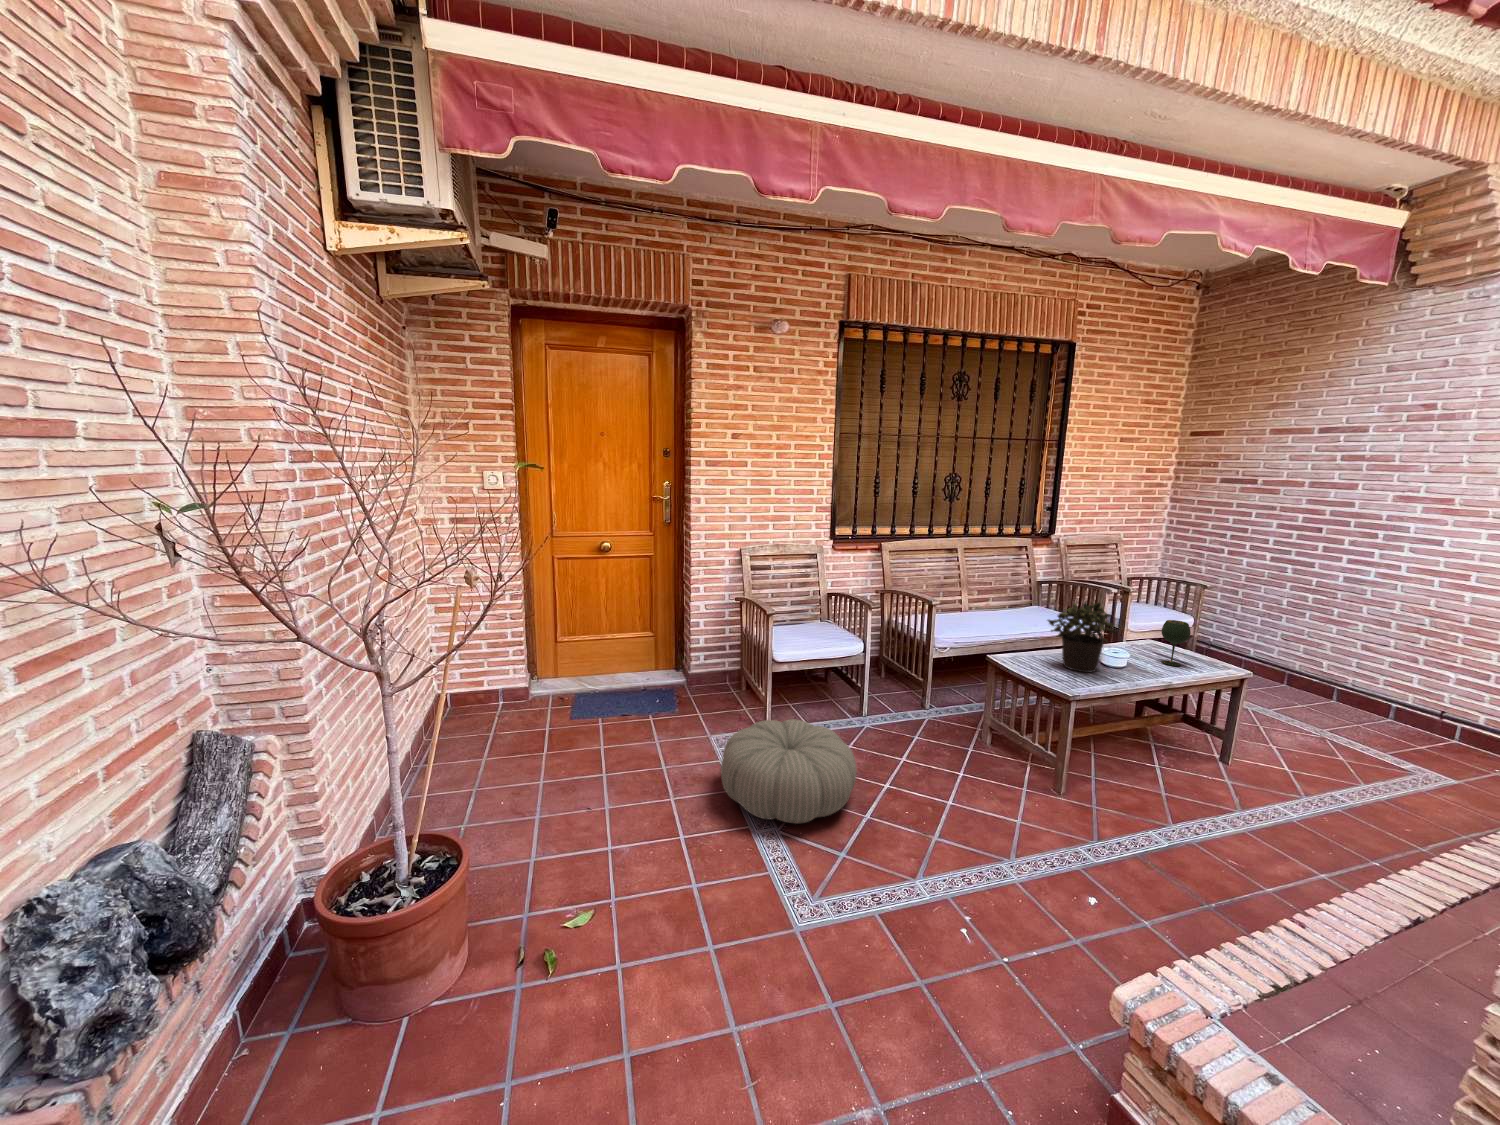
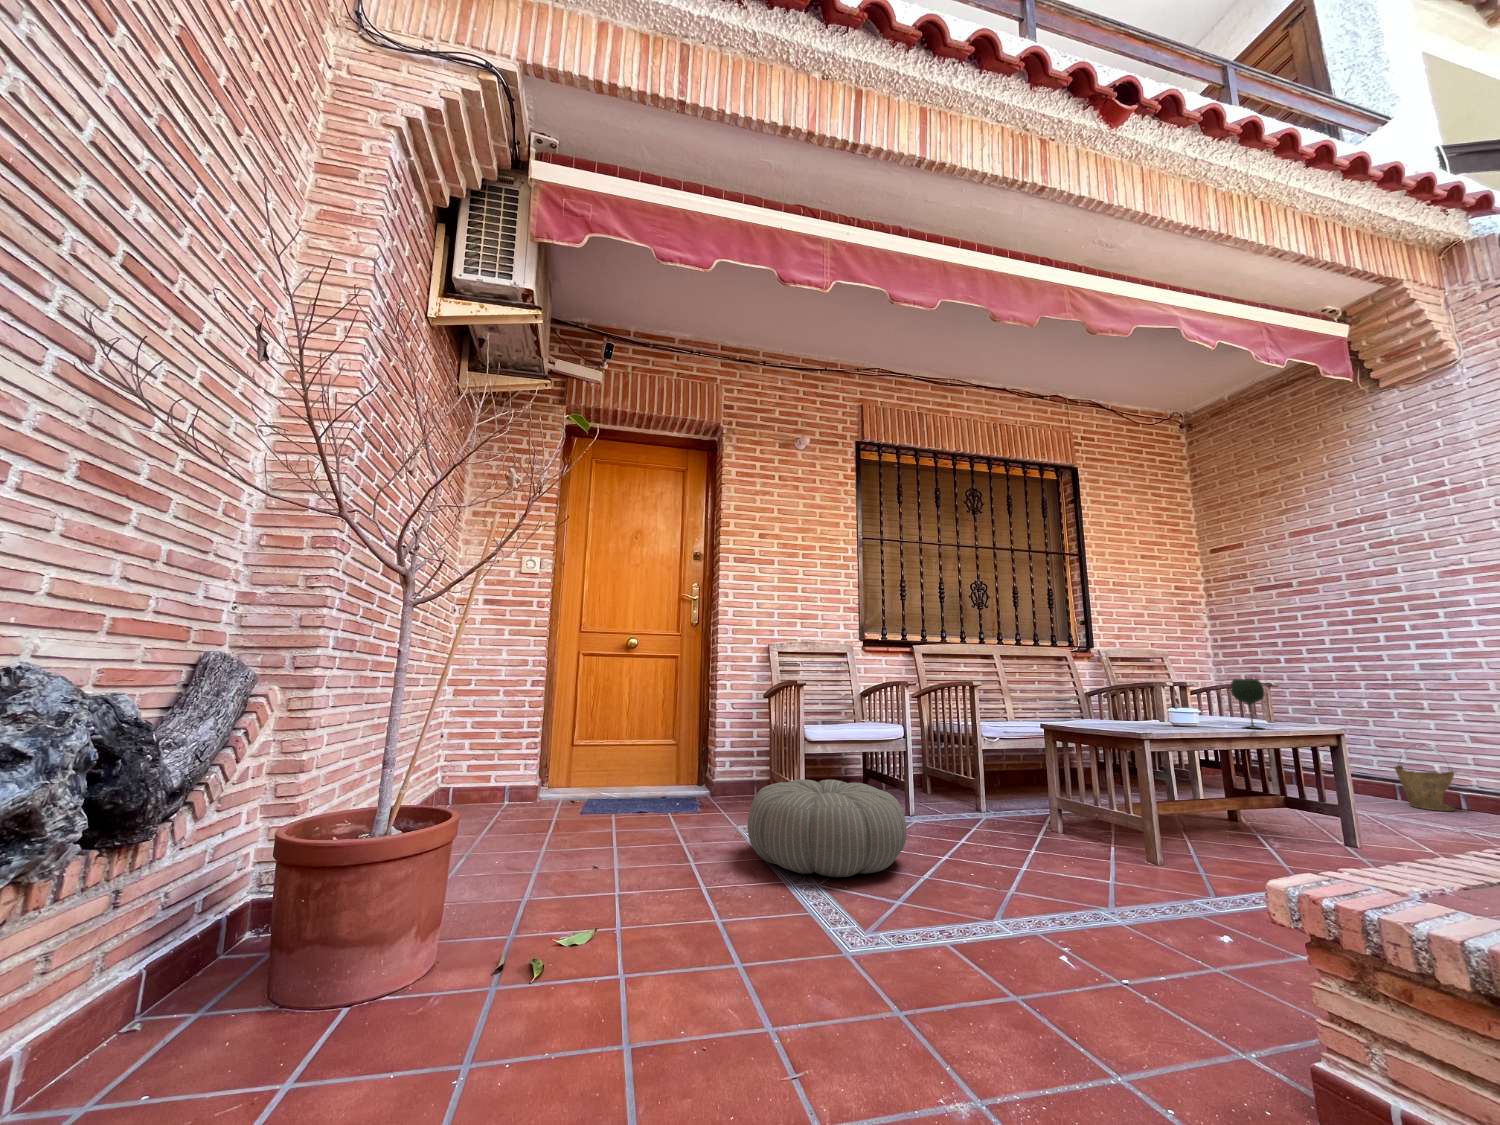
potted plant: present [1048,602,1116,672] -> none [1099,649,1178,730]
bucket: none [1285,645,1335,700] -> present [1394,762,1456,811]

